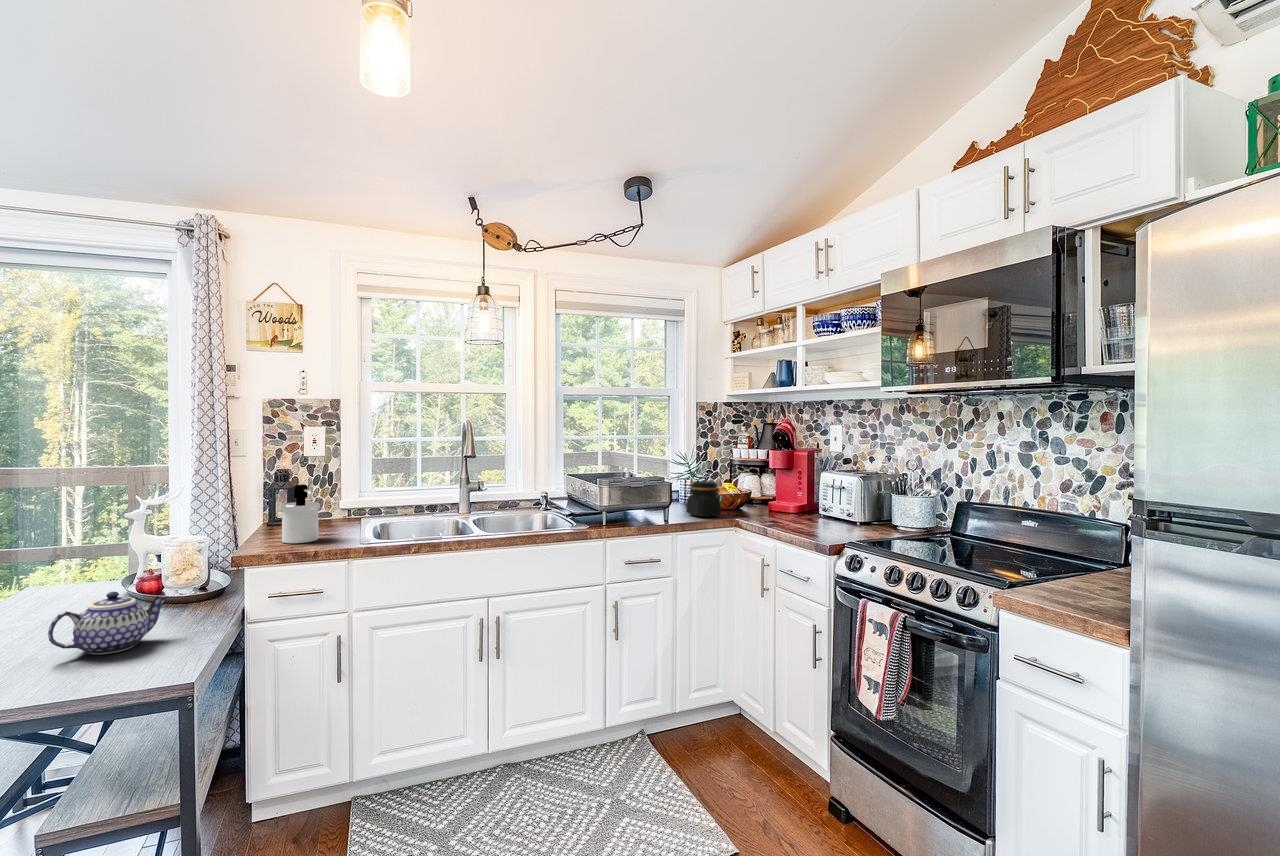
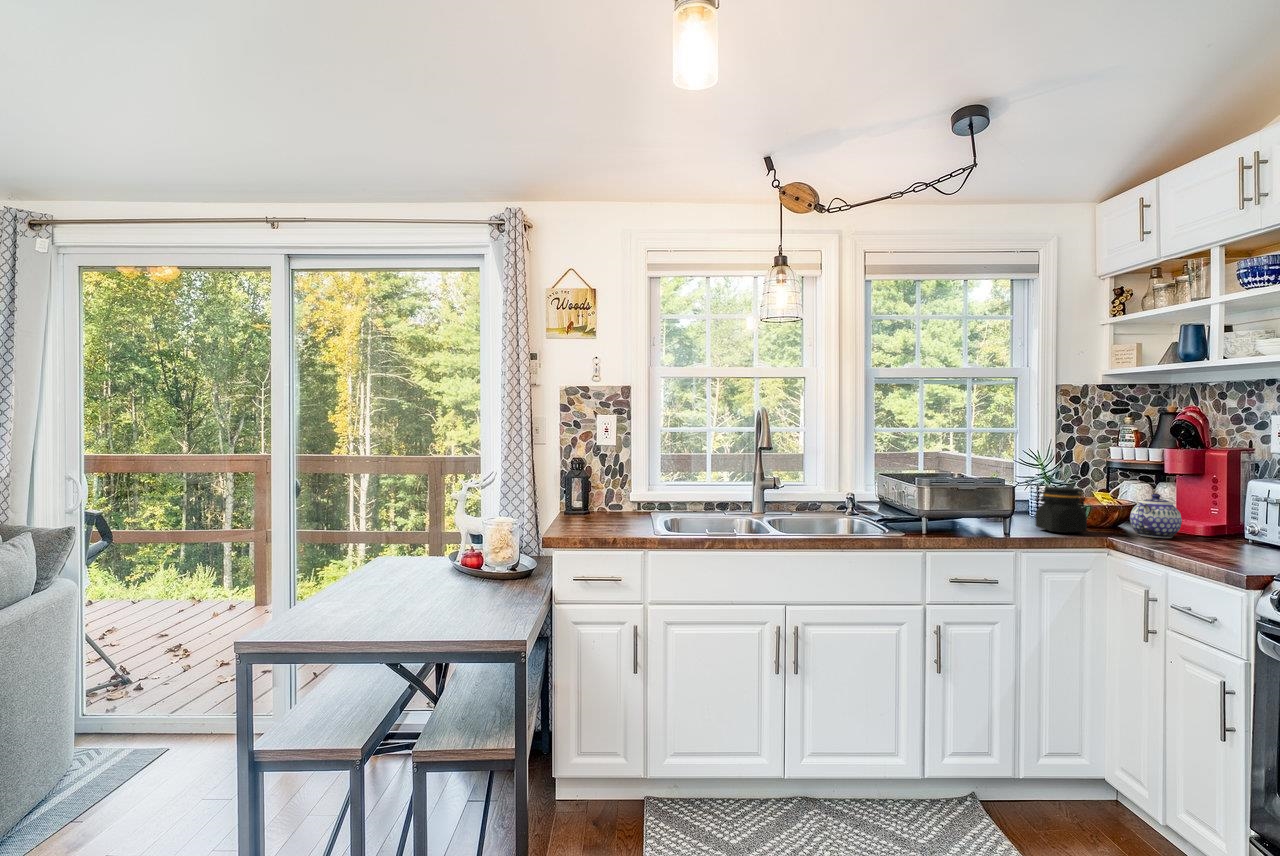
soap dispenser: present [281,485,320,543] -> none [582,472,616,530]
teapot: present [48,591,168,655] -> present [1130,494,1182,538]

